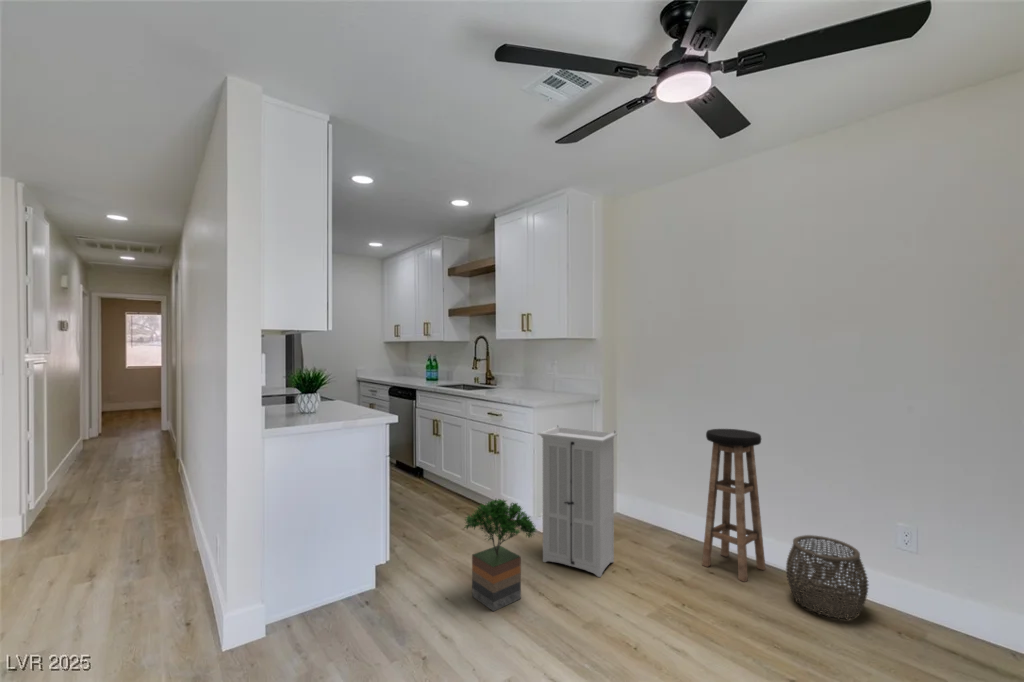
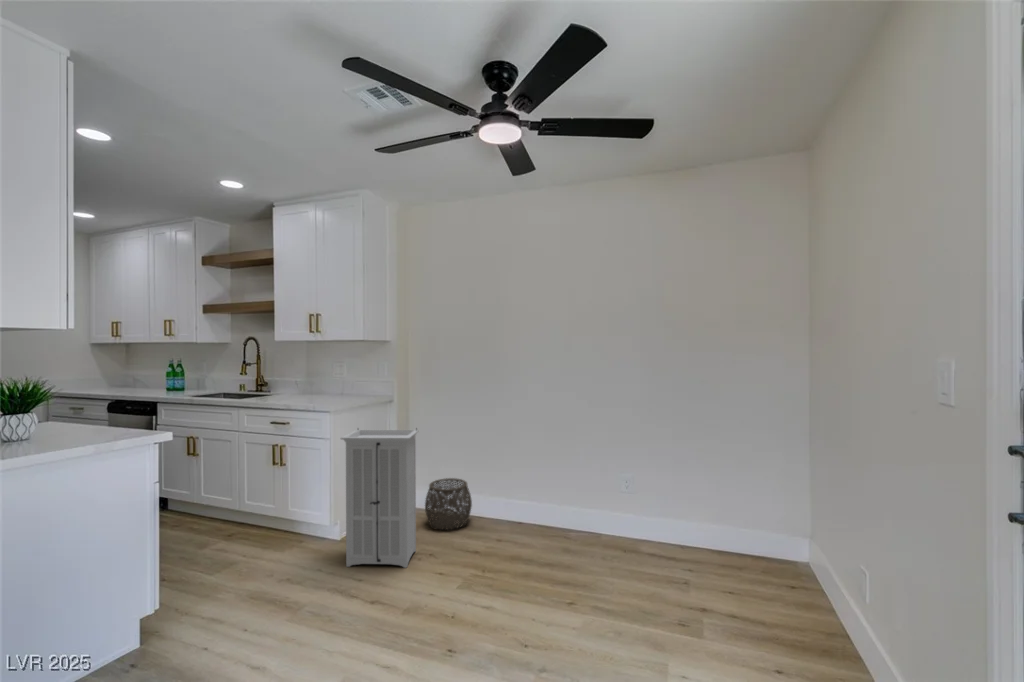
bar stool: present [702,429,765,582] -> none [490,417,537,542]
potted tree: present [465,499,536,611] -> none [265,510,350,628]
woven basket: present [786,535,868,619] -> present [425,478,472,529]

